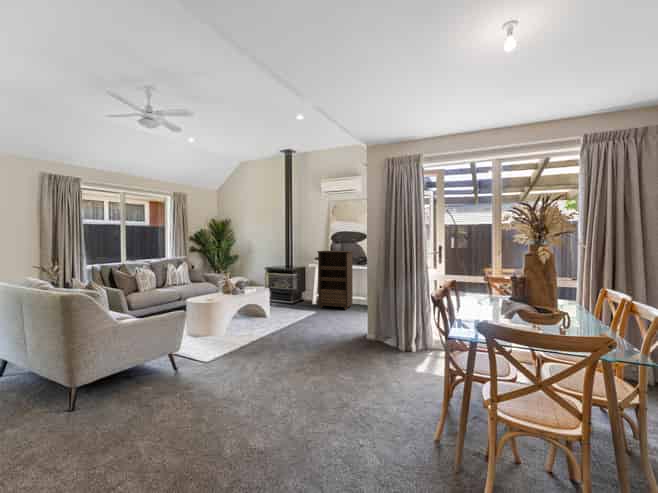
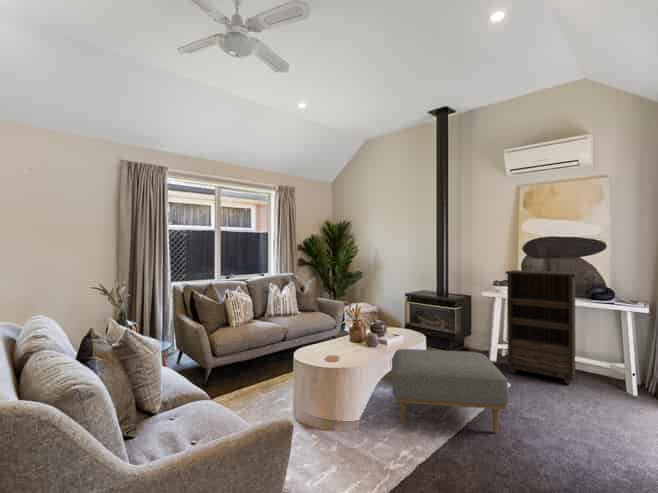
ottoman: none [245,293,301,331] -> present [391,349,509,433]

